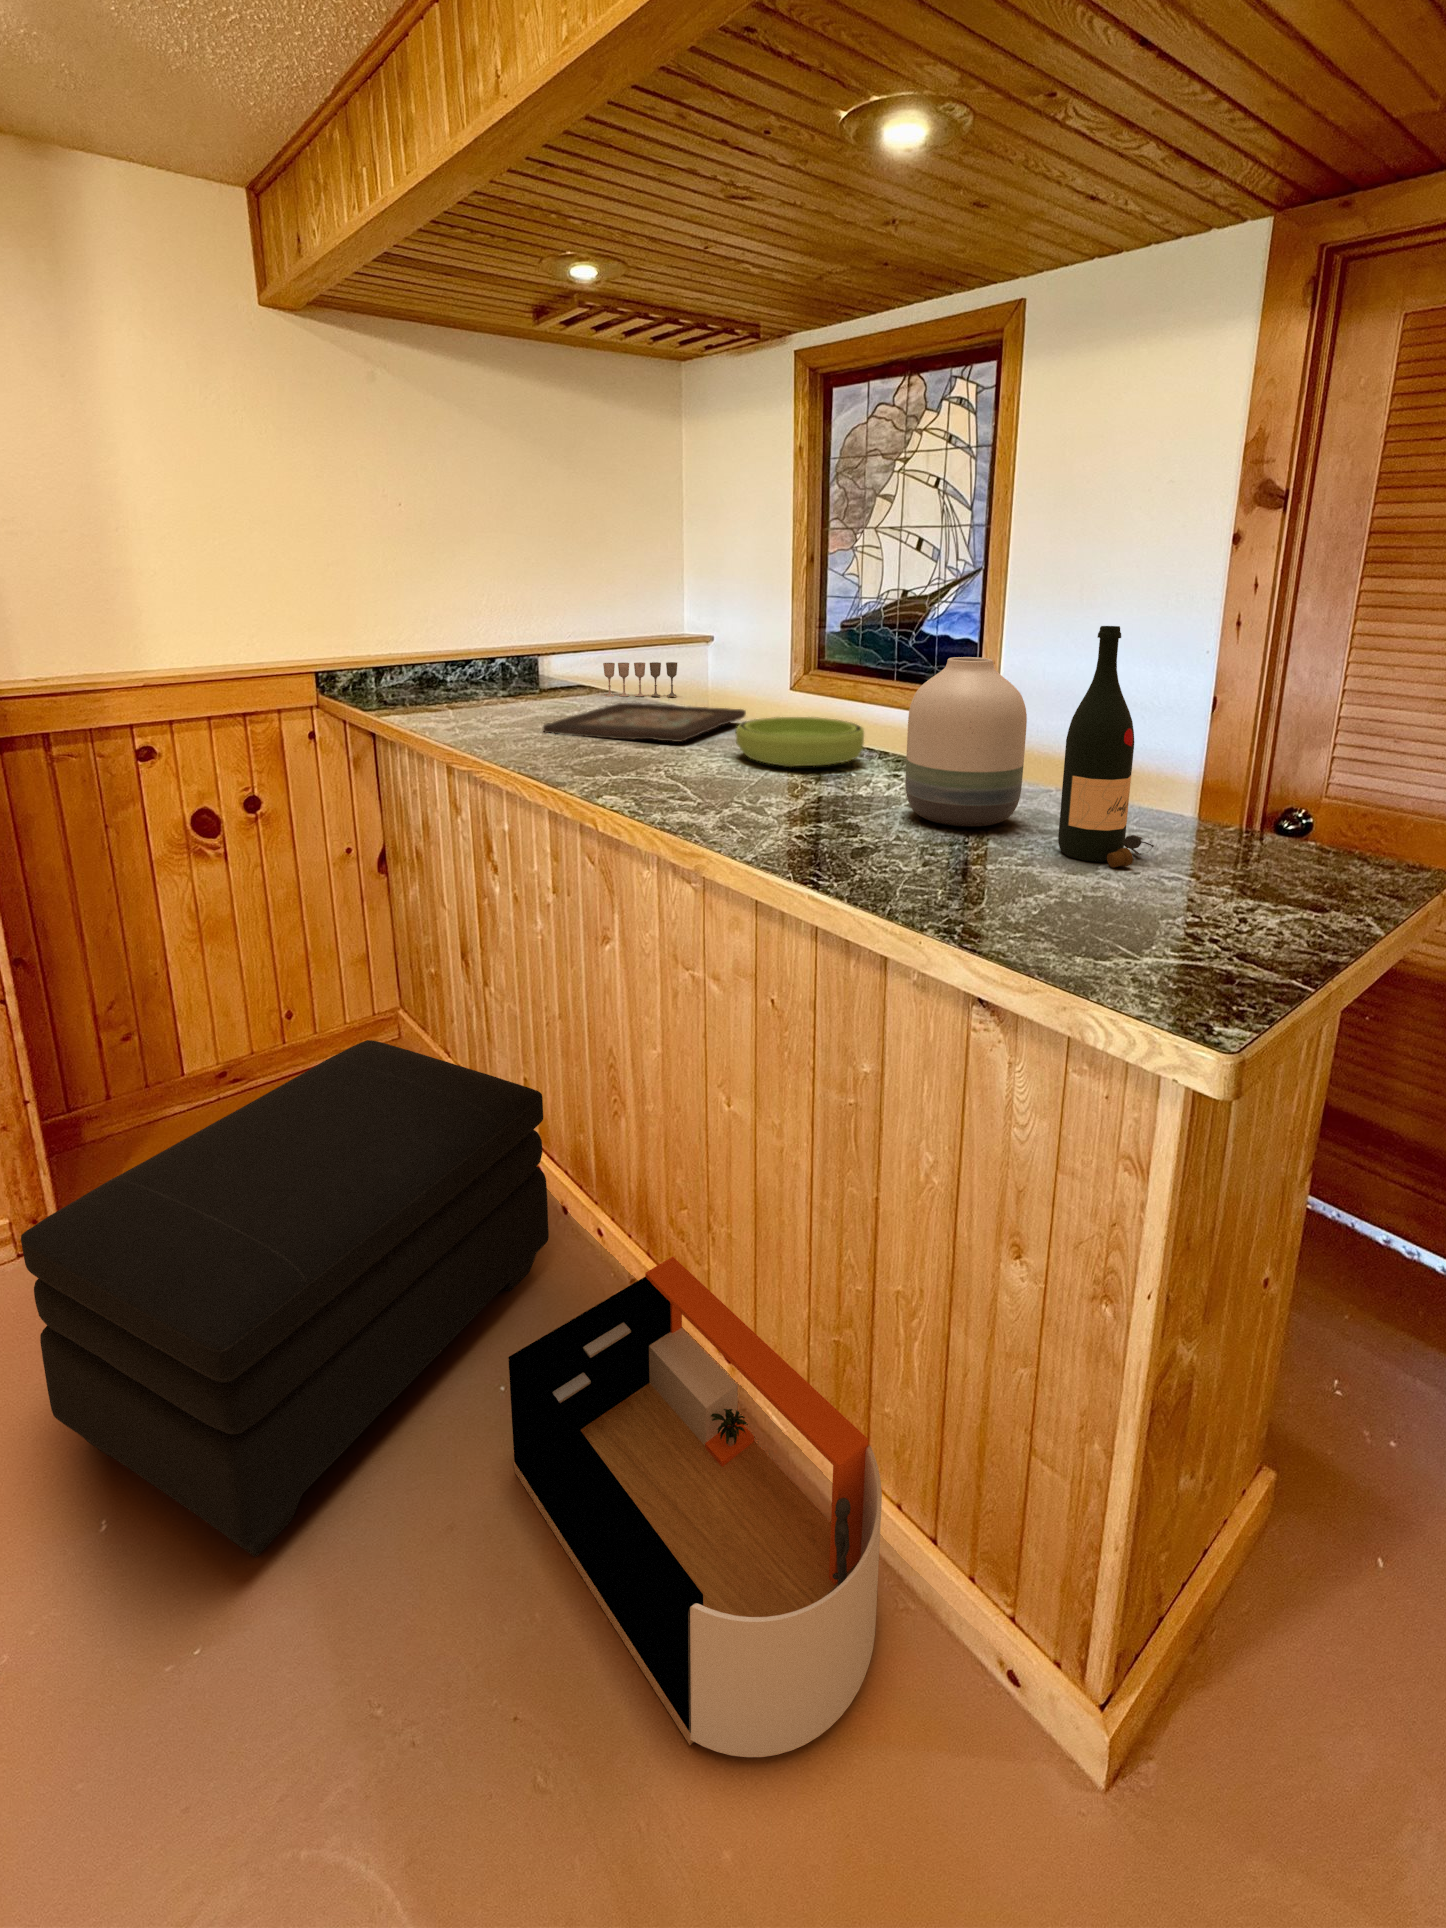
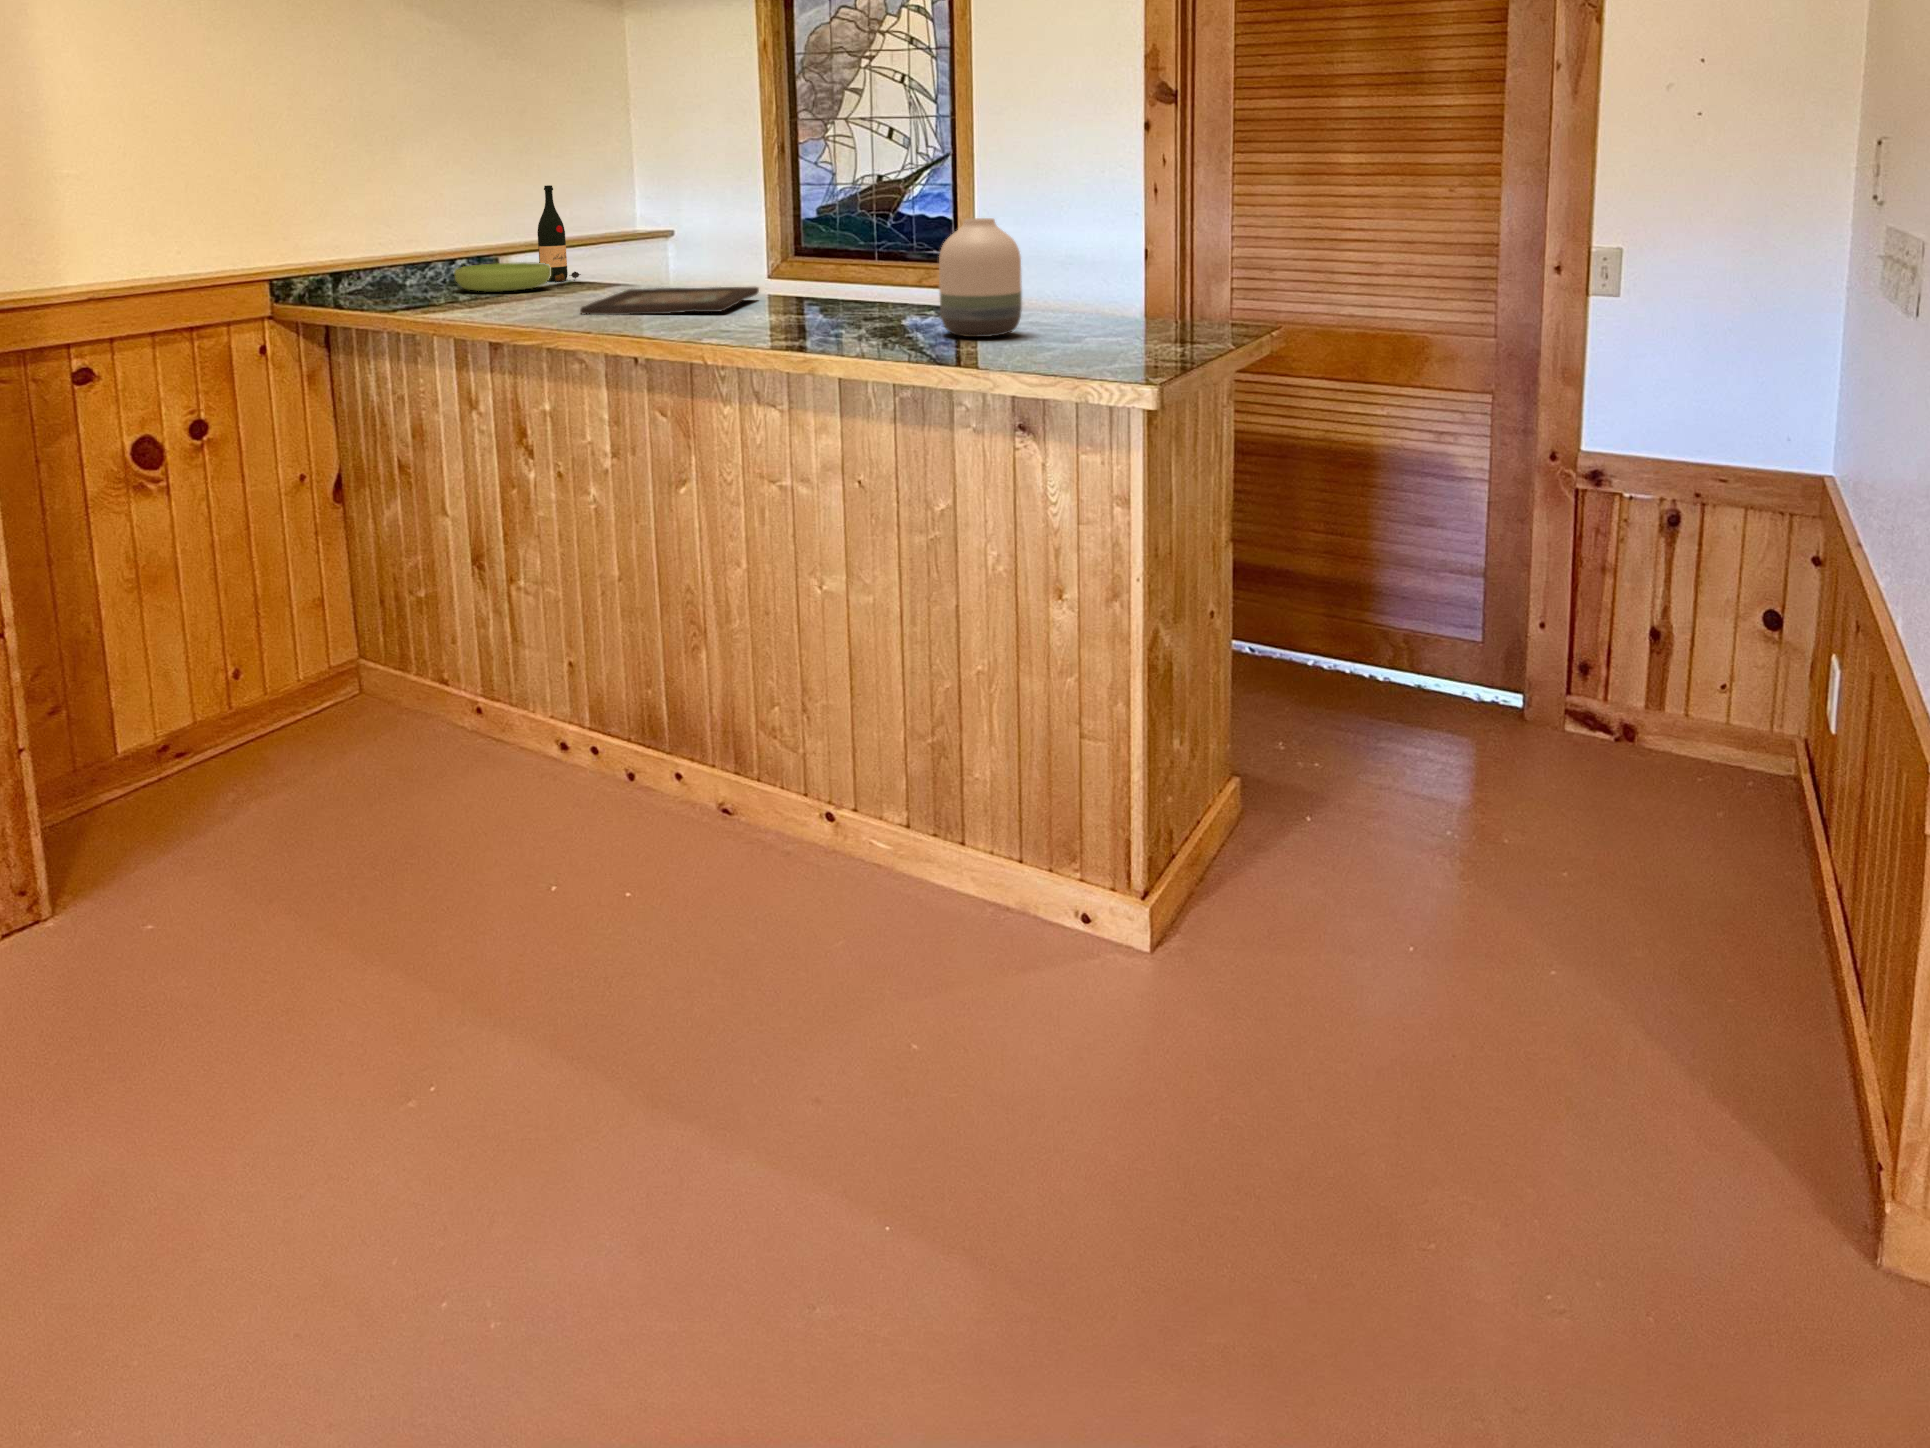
wine bottle: present [1058,626,1154,867] -> present [537,185,581,281]
wine glass: present [603,662,677,697] -> none [586,252,665,290]
bowl: present [736,717,864,767] -> present [454,262,551,292]
ottoman: present [21,1040,549,1557] -> none [163,634,632,1033]
storage bin: present [508,1257,882,1757] -> none [661,741,986,1012]

